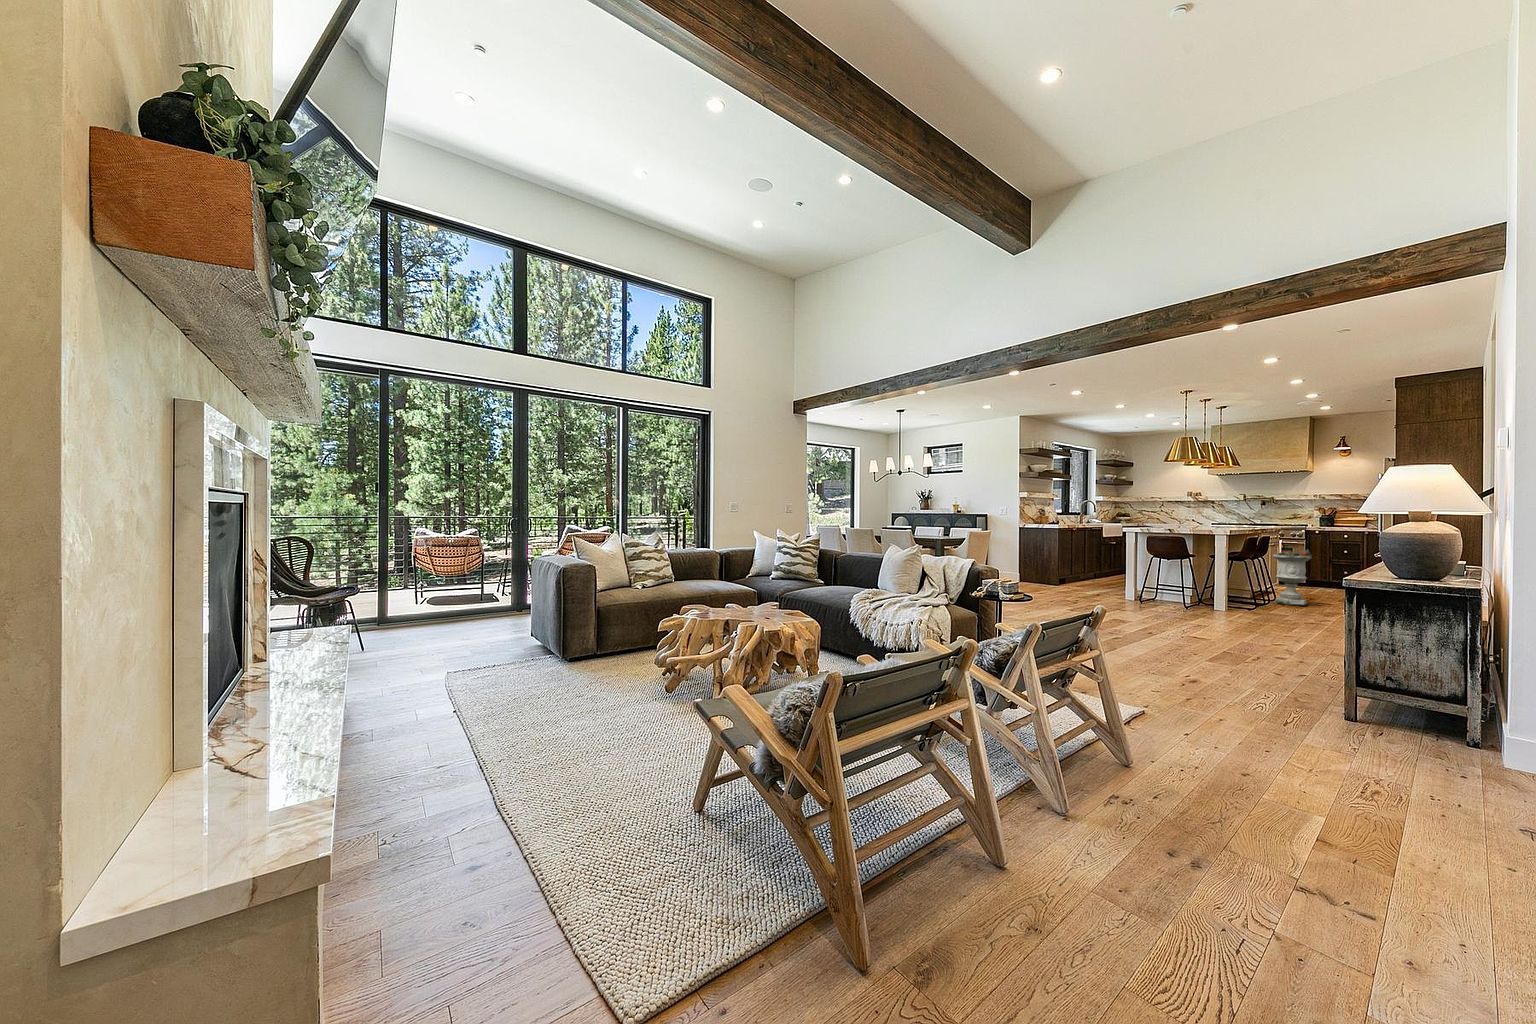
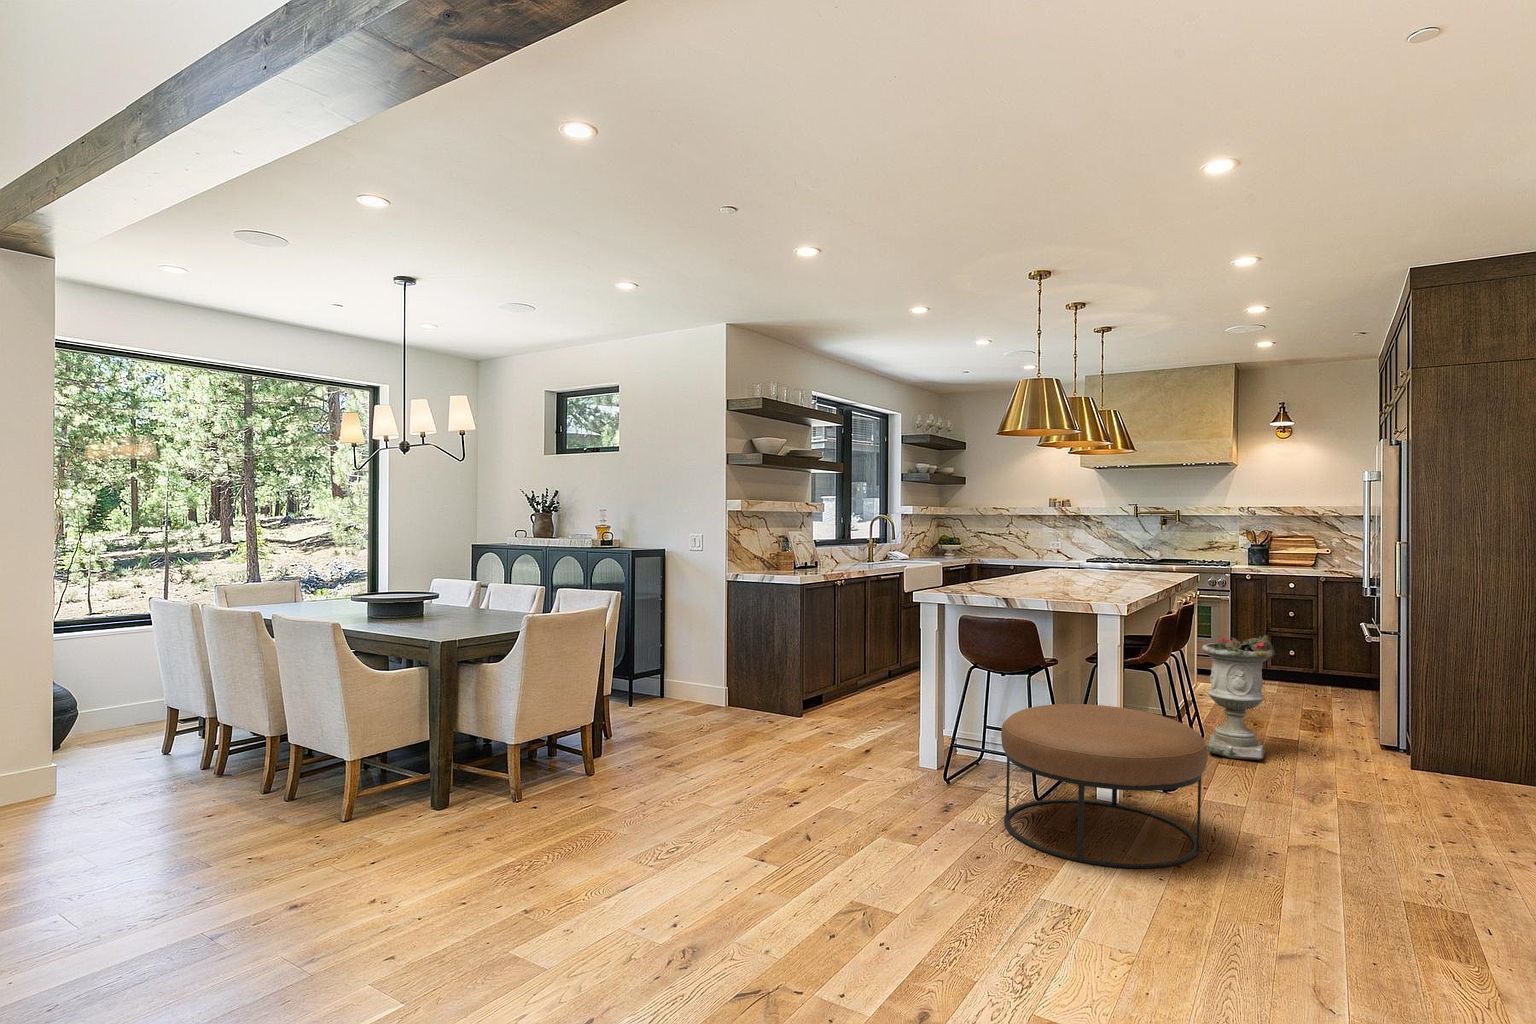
ottoman: none [1170,569,1264,623] -> present [1001,704,1207,868]

